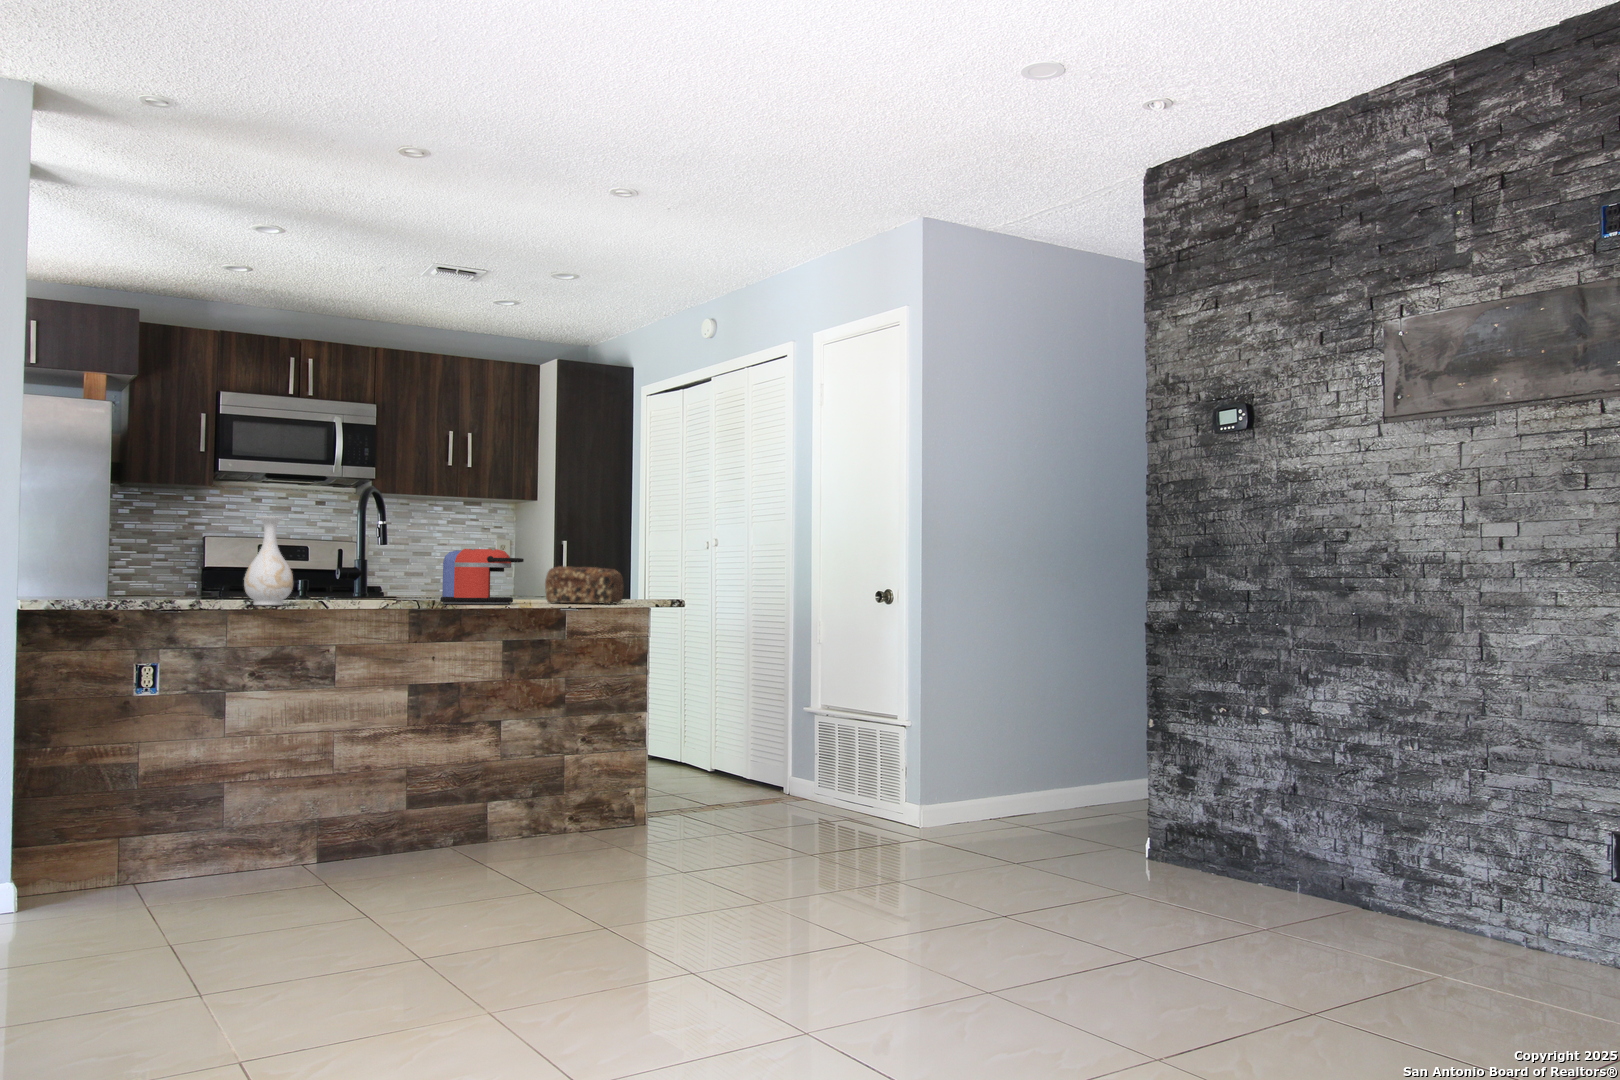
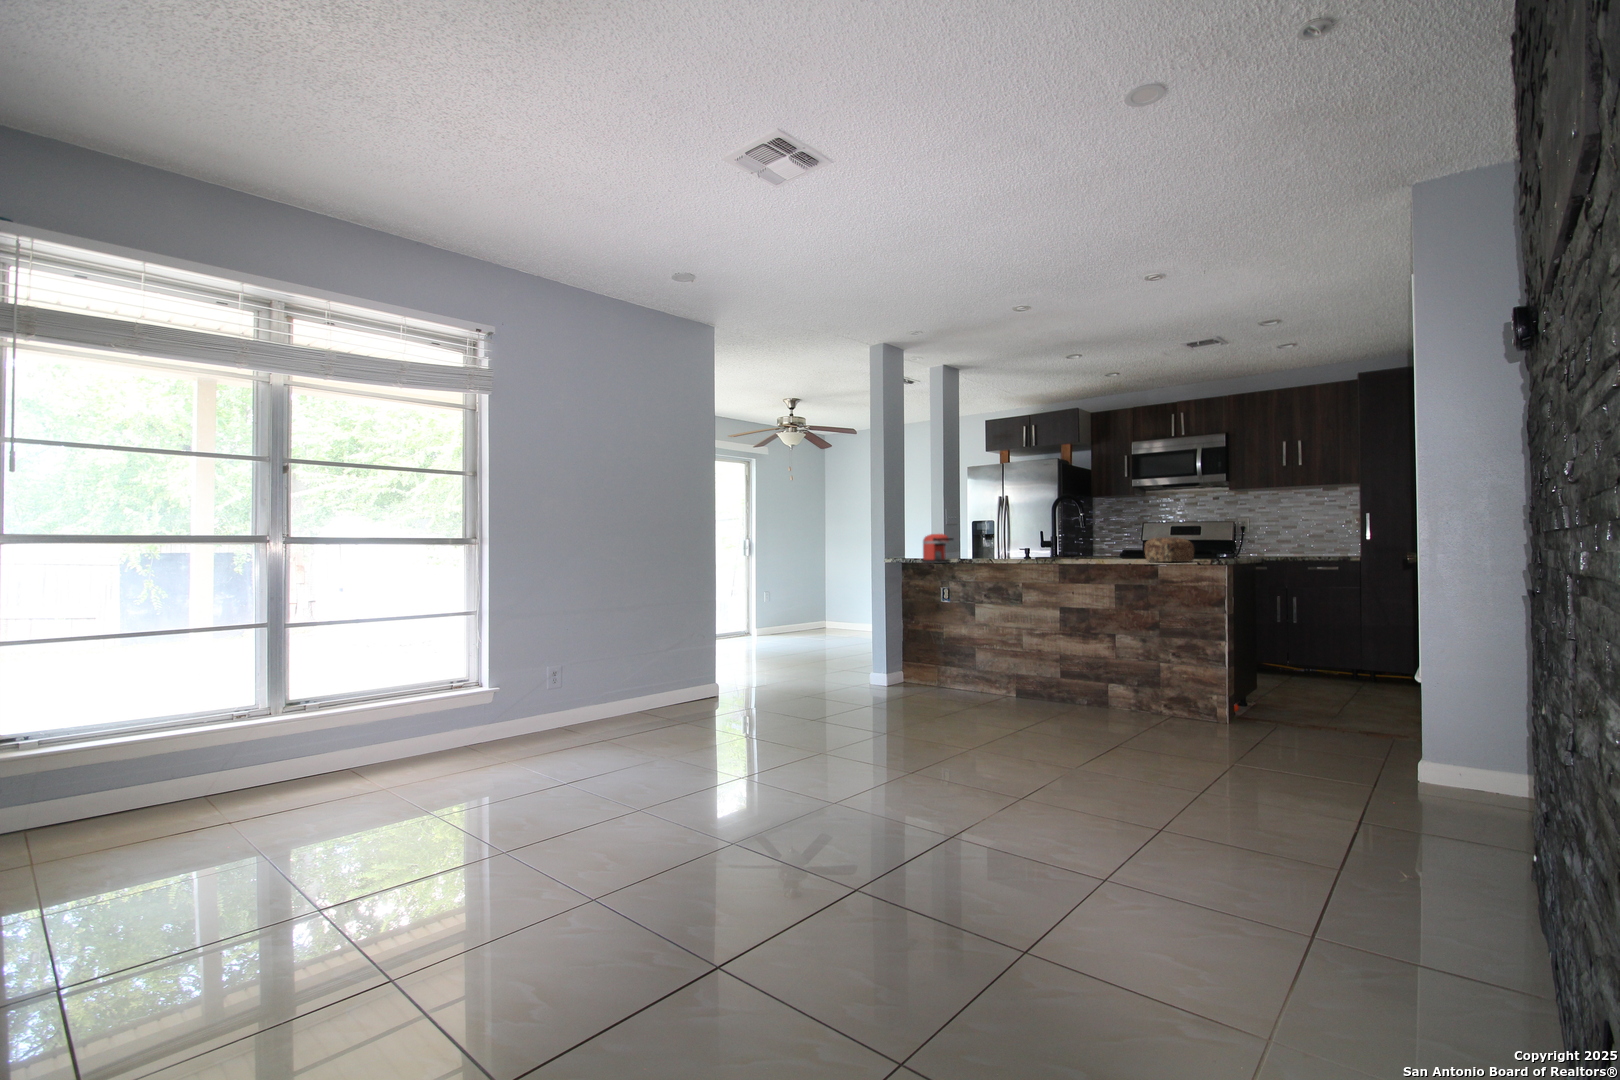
vase: present [244,516,293,605] -> none [972,519,995,563]
coffee maker: present [440,549,524,604] -> present [922,534,953,563]

